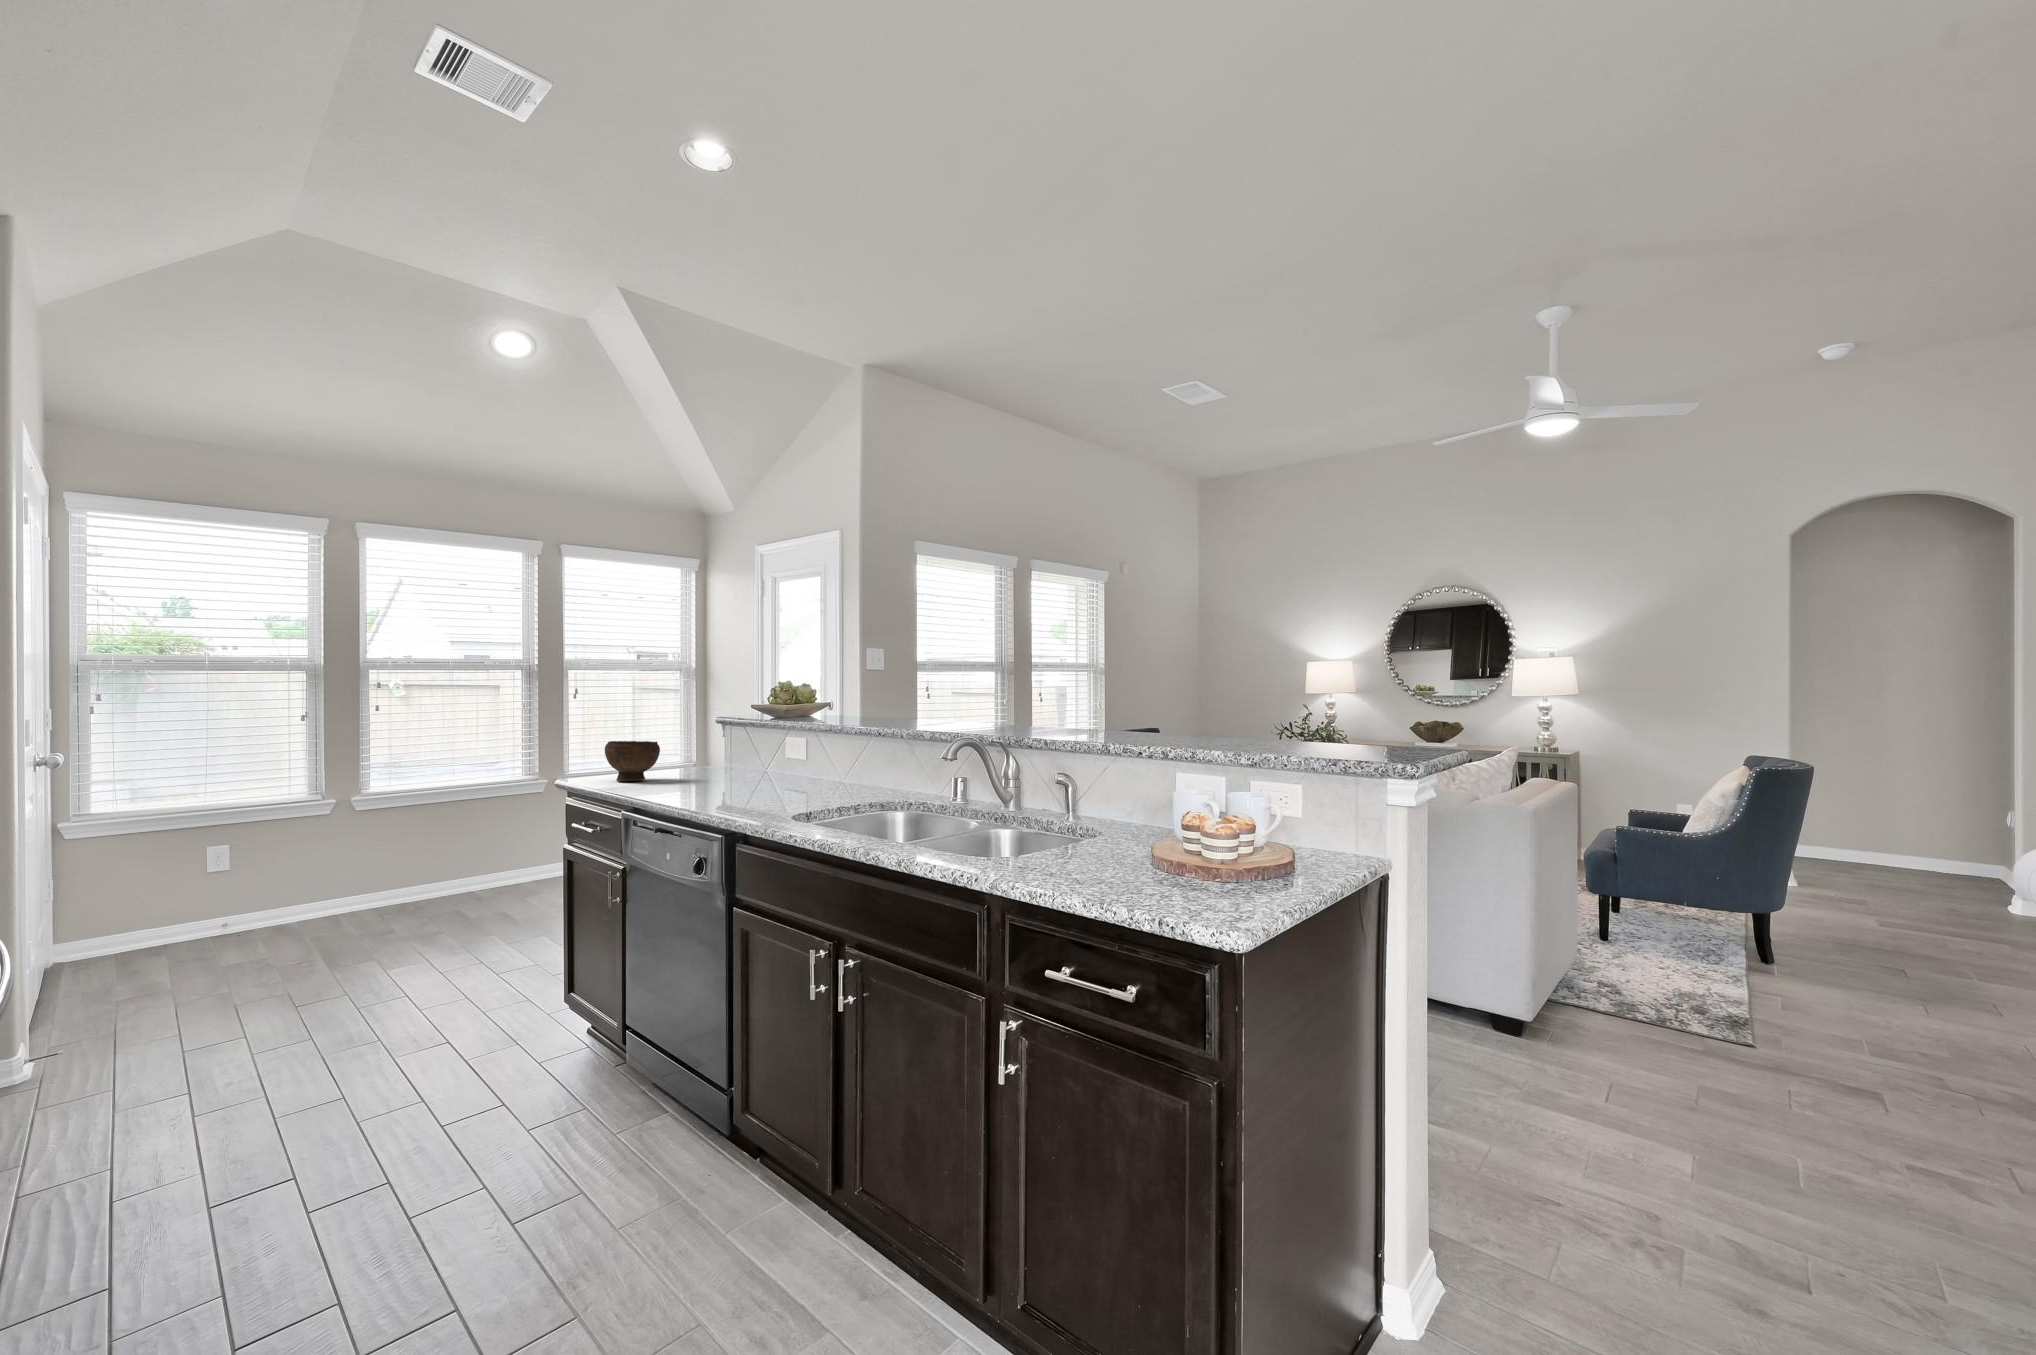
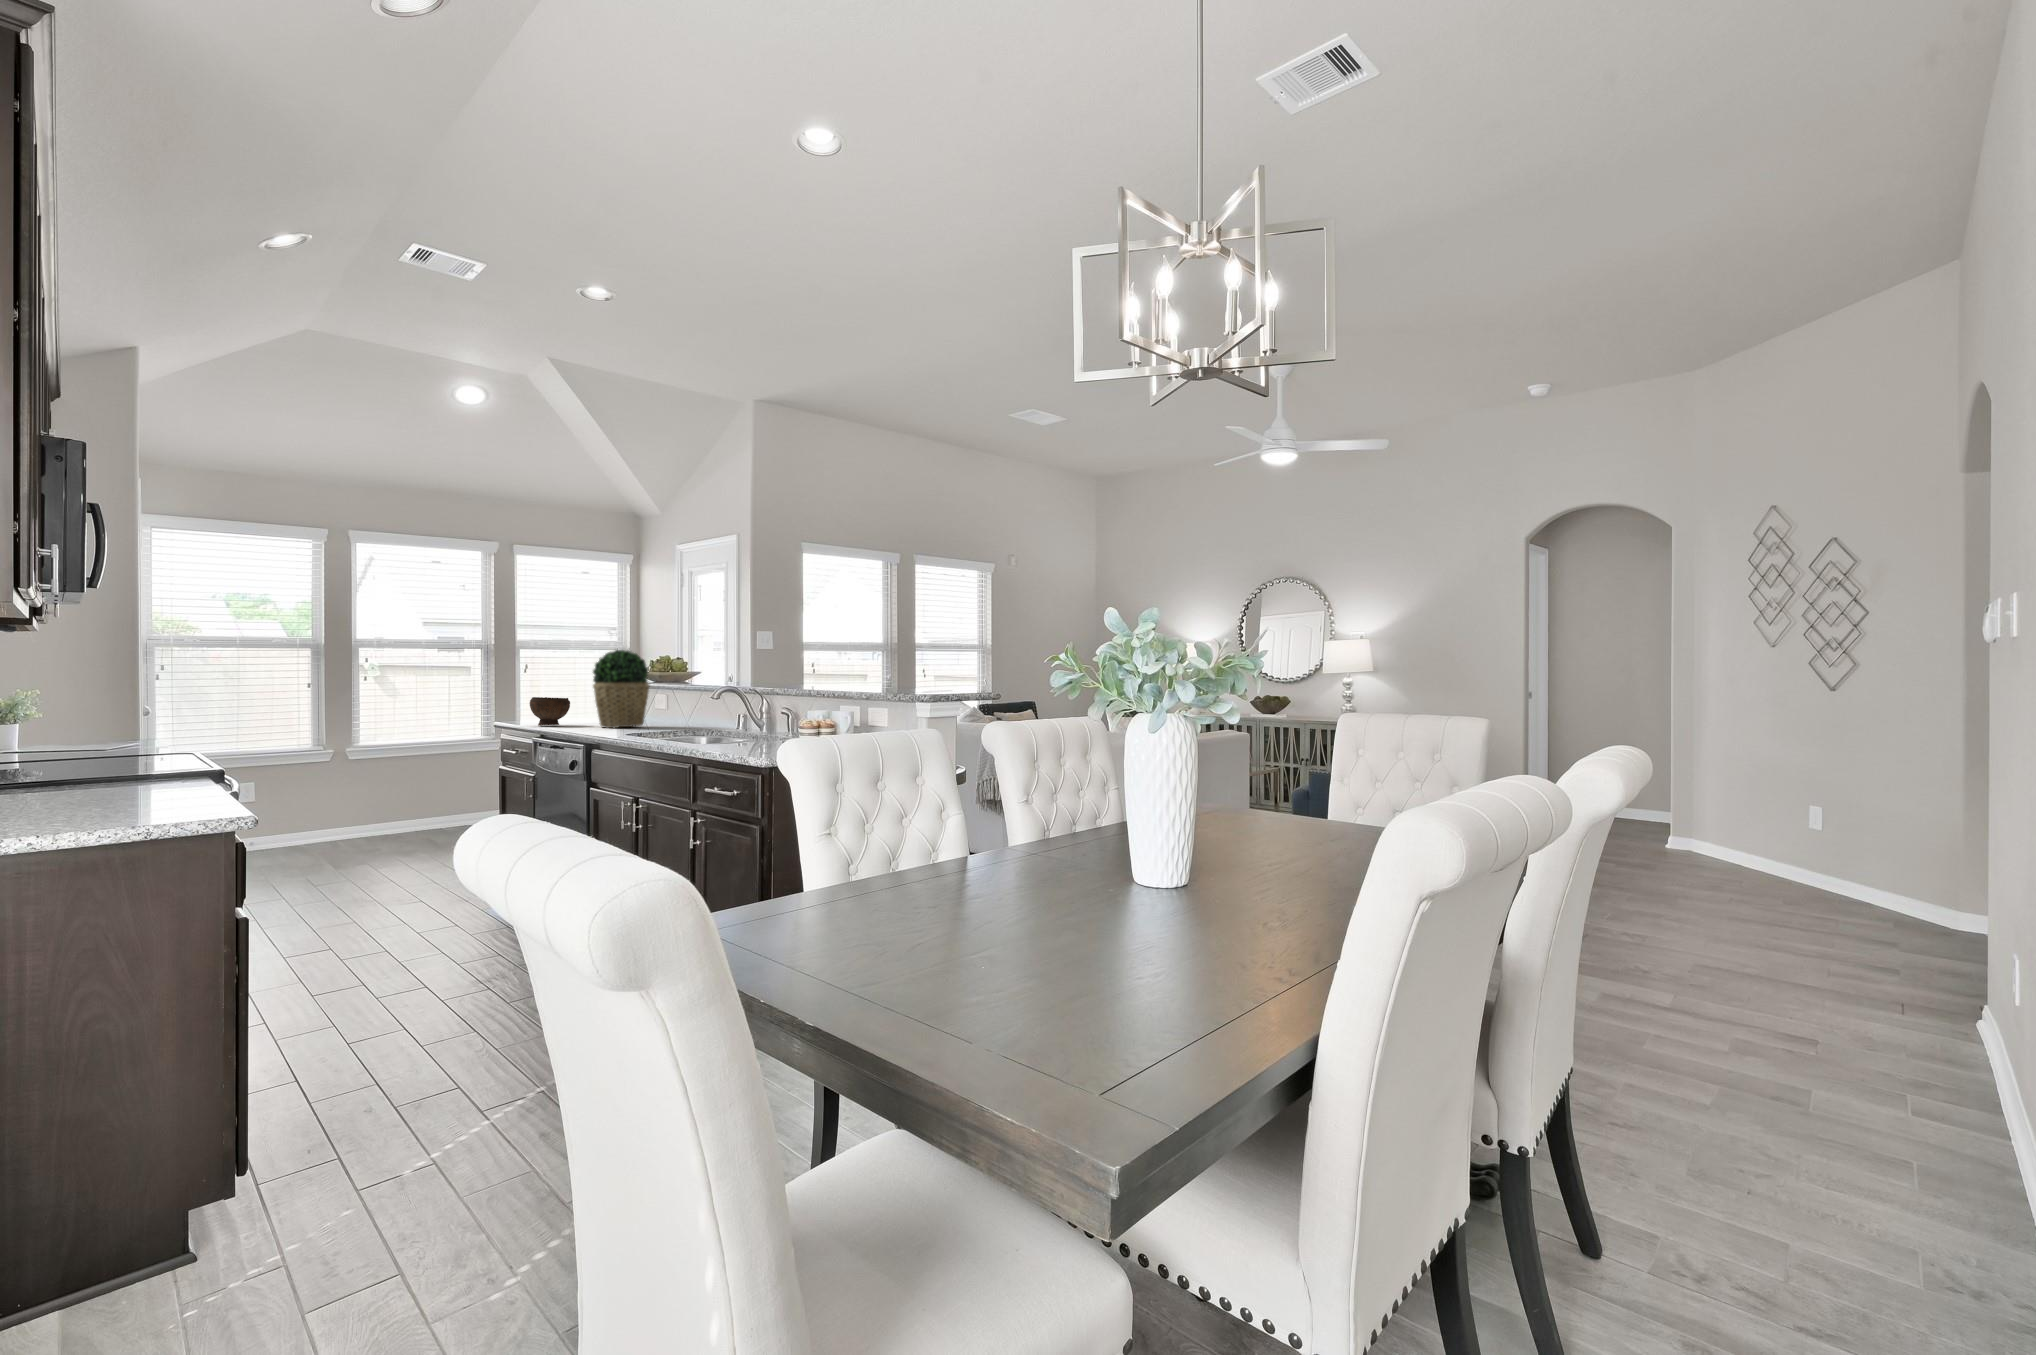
potted plant: none [693,674,771,785] -> present [593,650,649,728]

